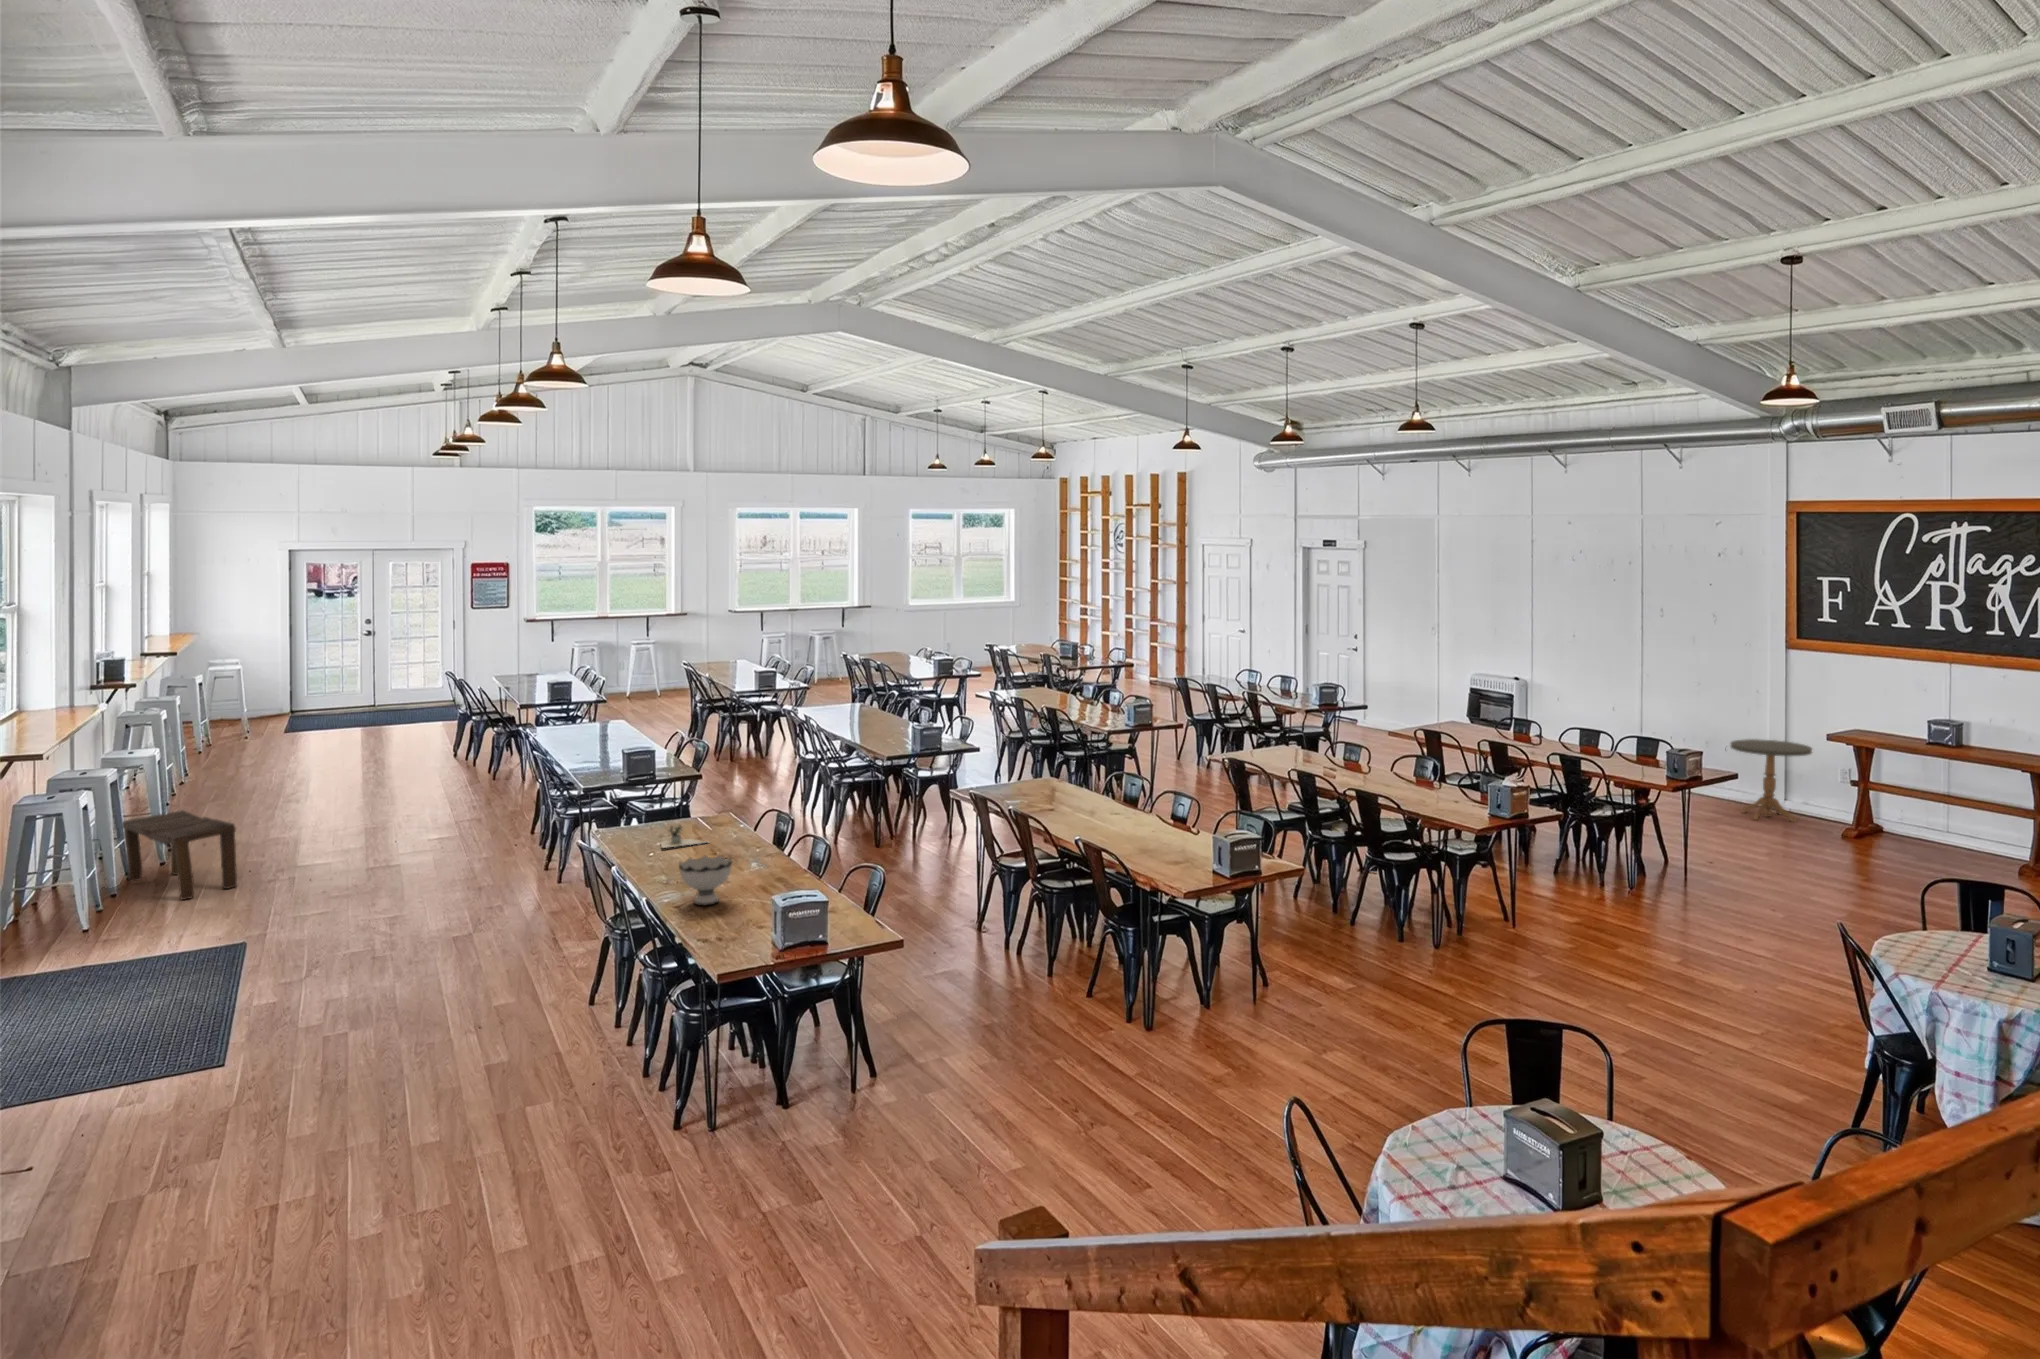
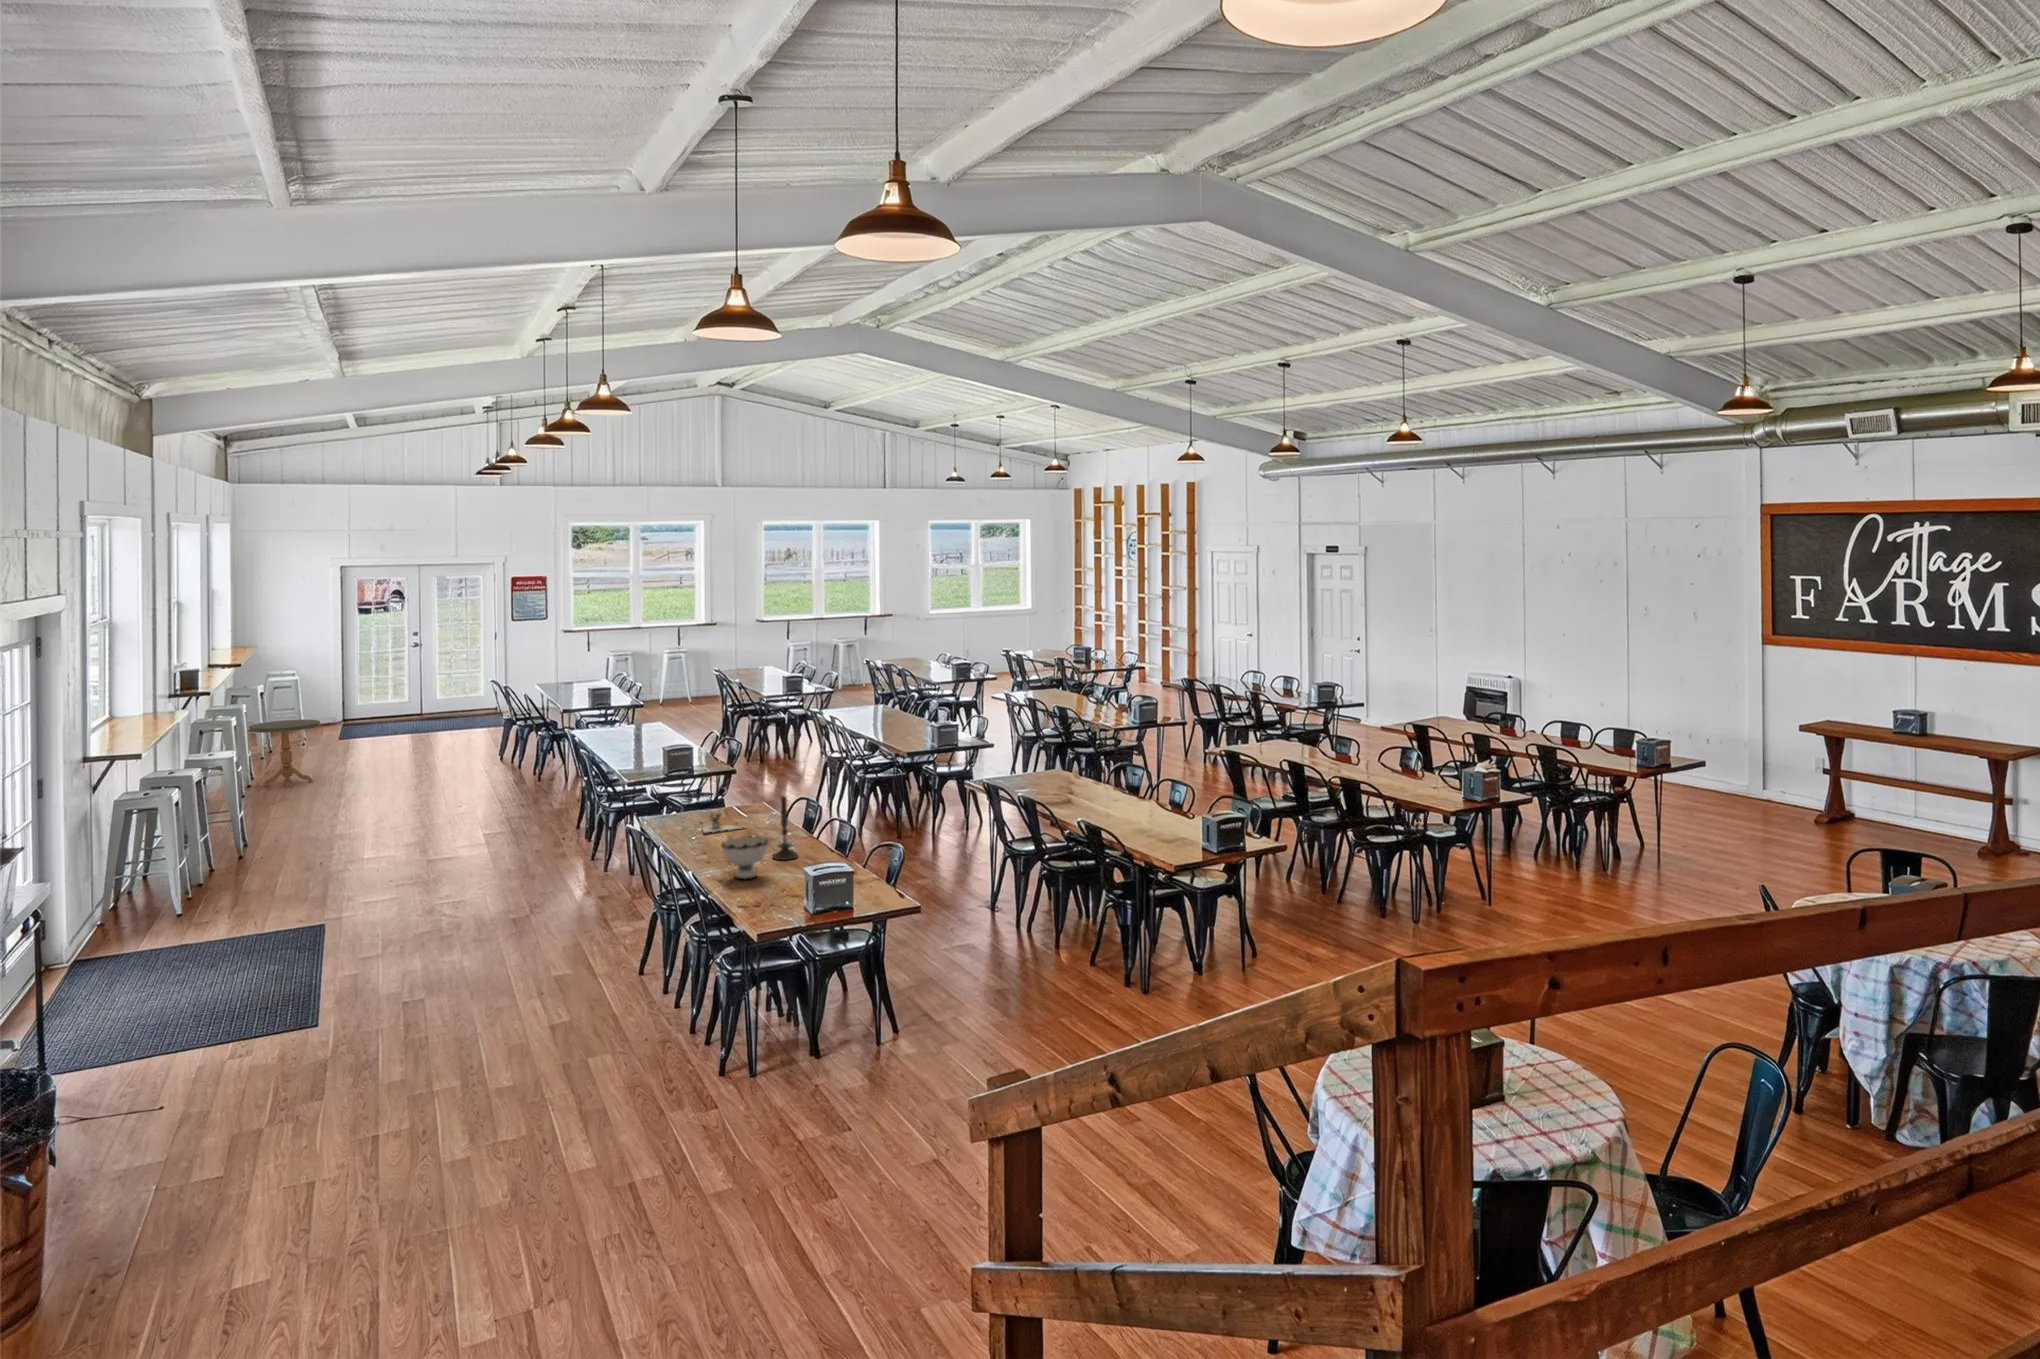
side table: present [1730,739,1812,822] -> present [249,720,320,788]
candle: none [737,808,766,882] -> present [773,796,798,860]
bench: present [122,810,237,900] -> none [207,808,312,889]

